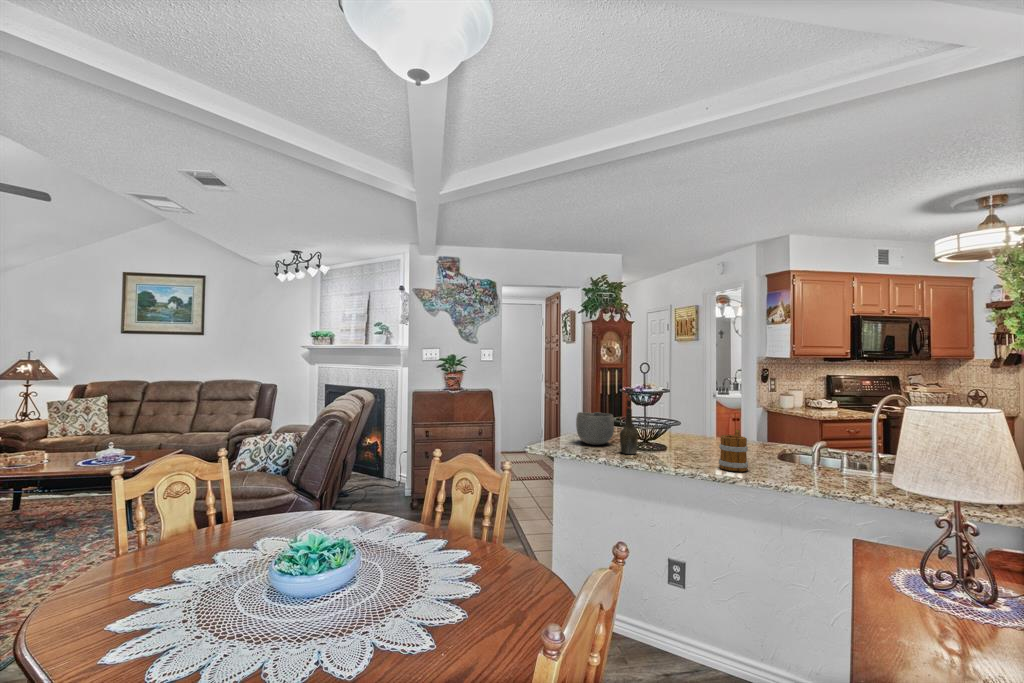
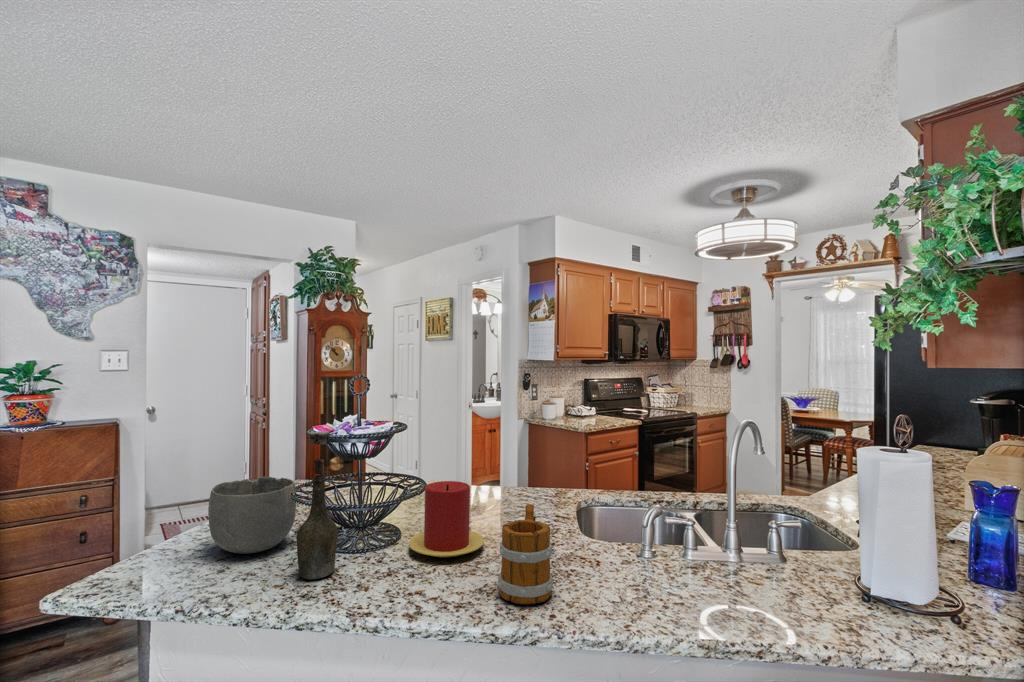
candle: none [672,420,714,456] -> present [409,481,484,557]

